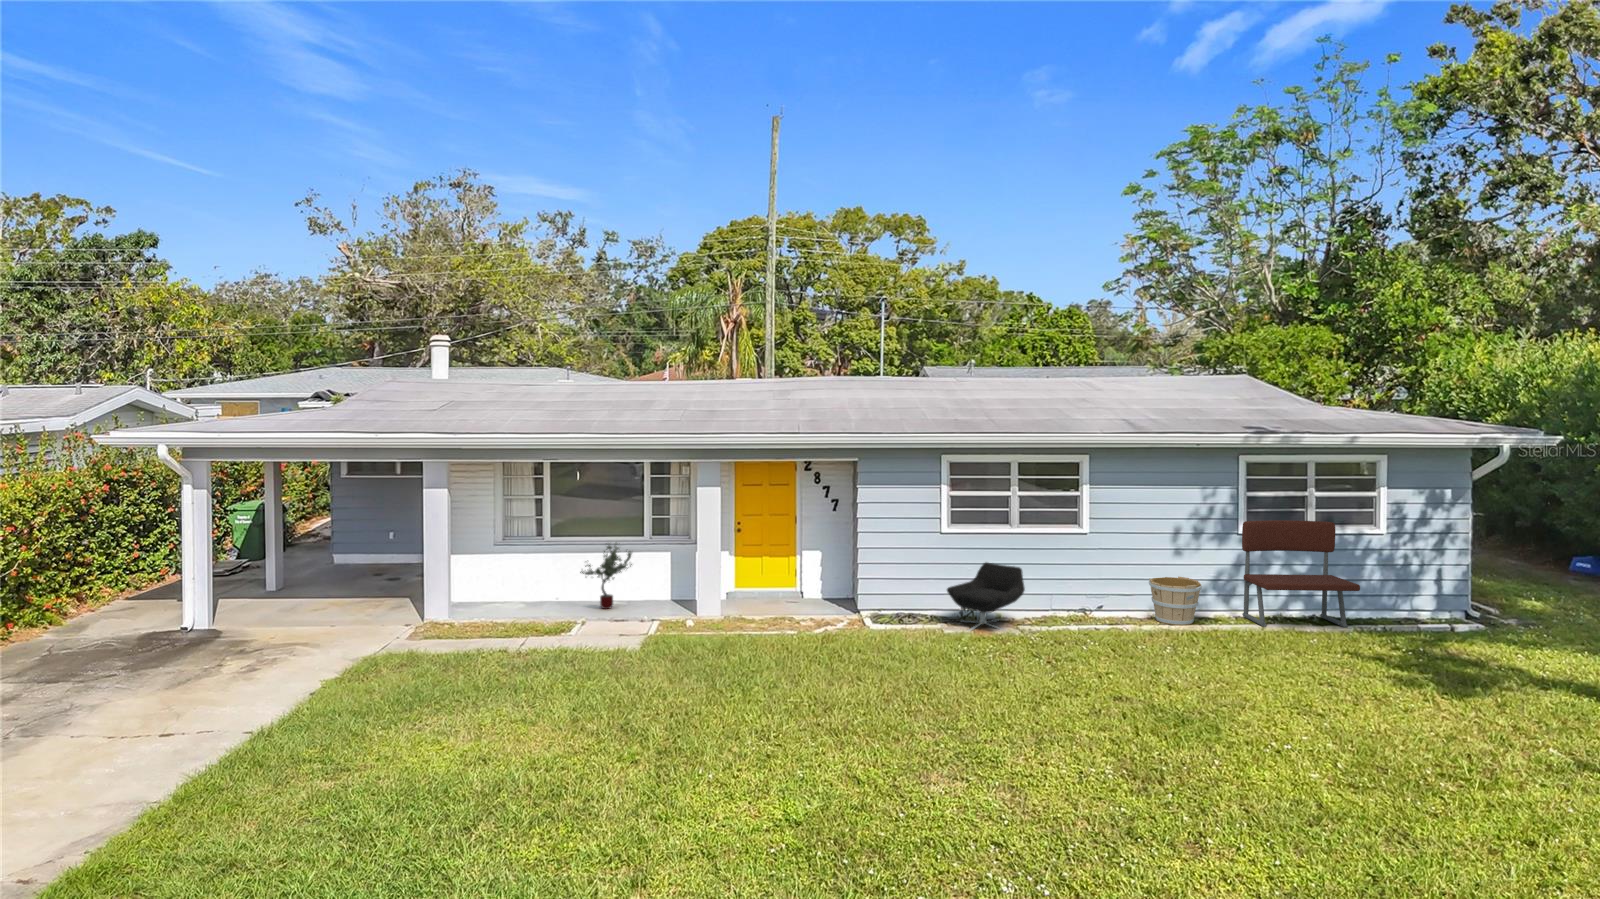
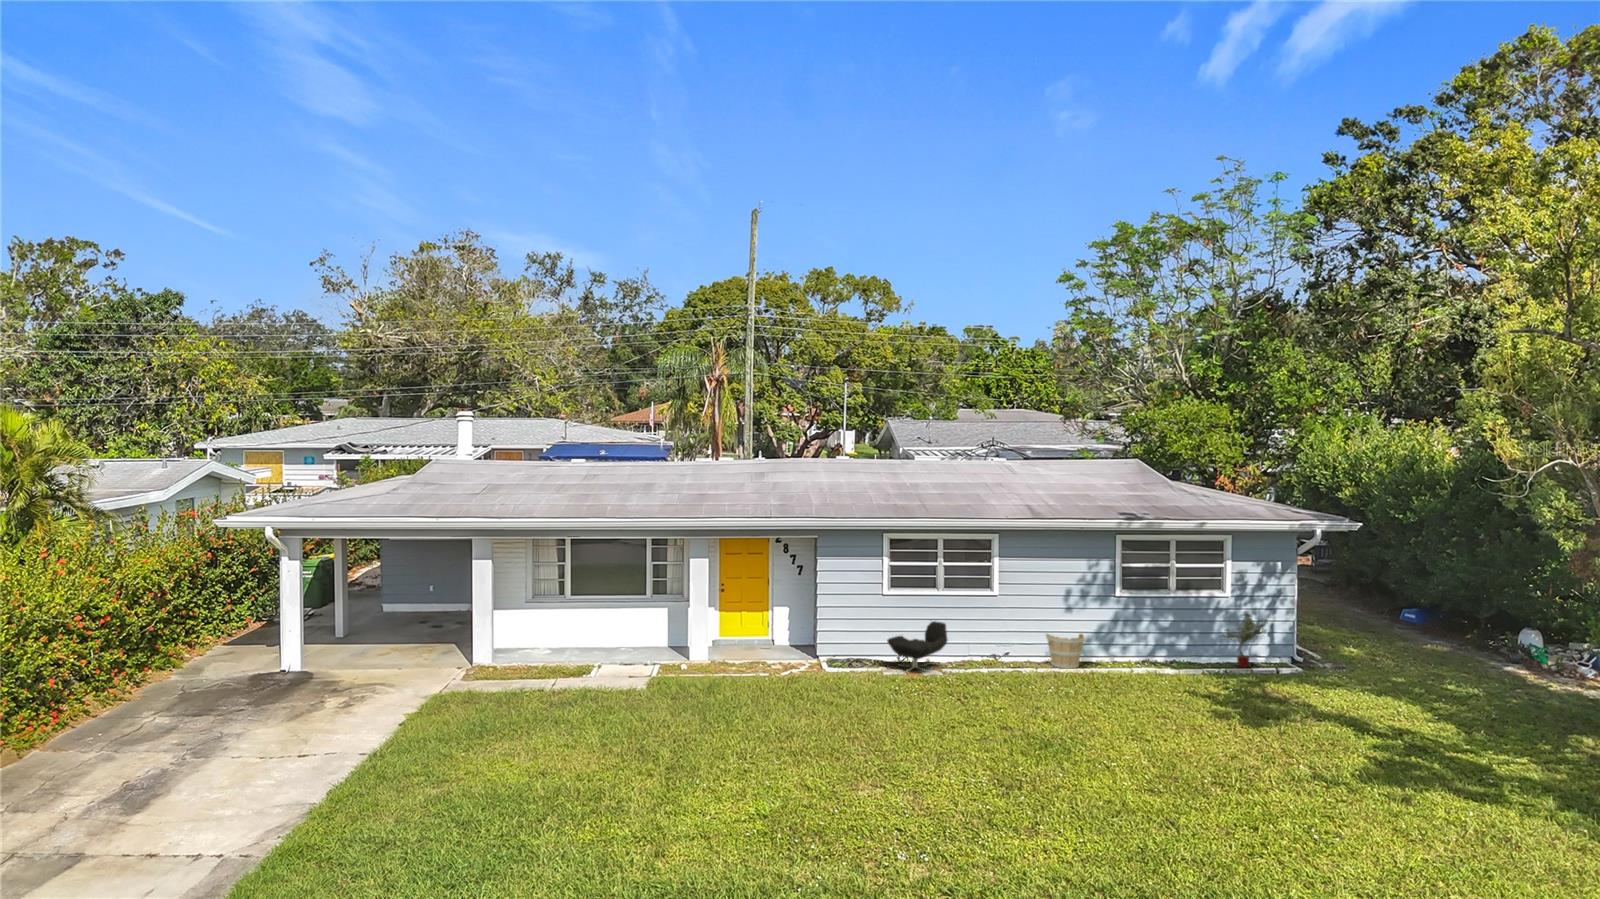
bench: present [1242,520,1360,627] -> none [1118,586,1203,671]
potted tree: present [580,543,632,609] -> present [1222,611,1268,667]

